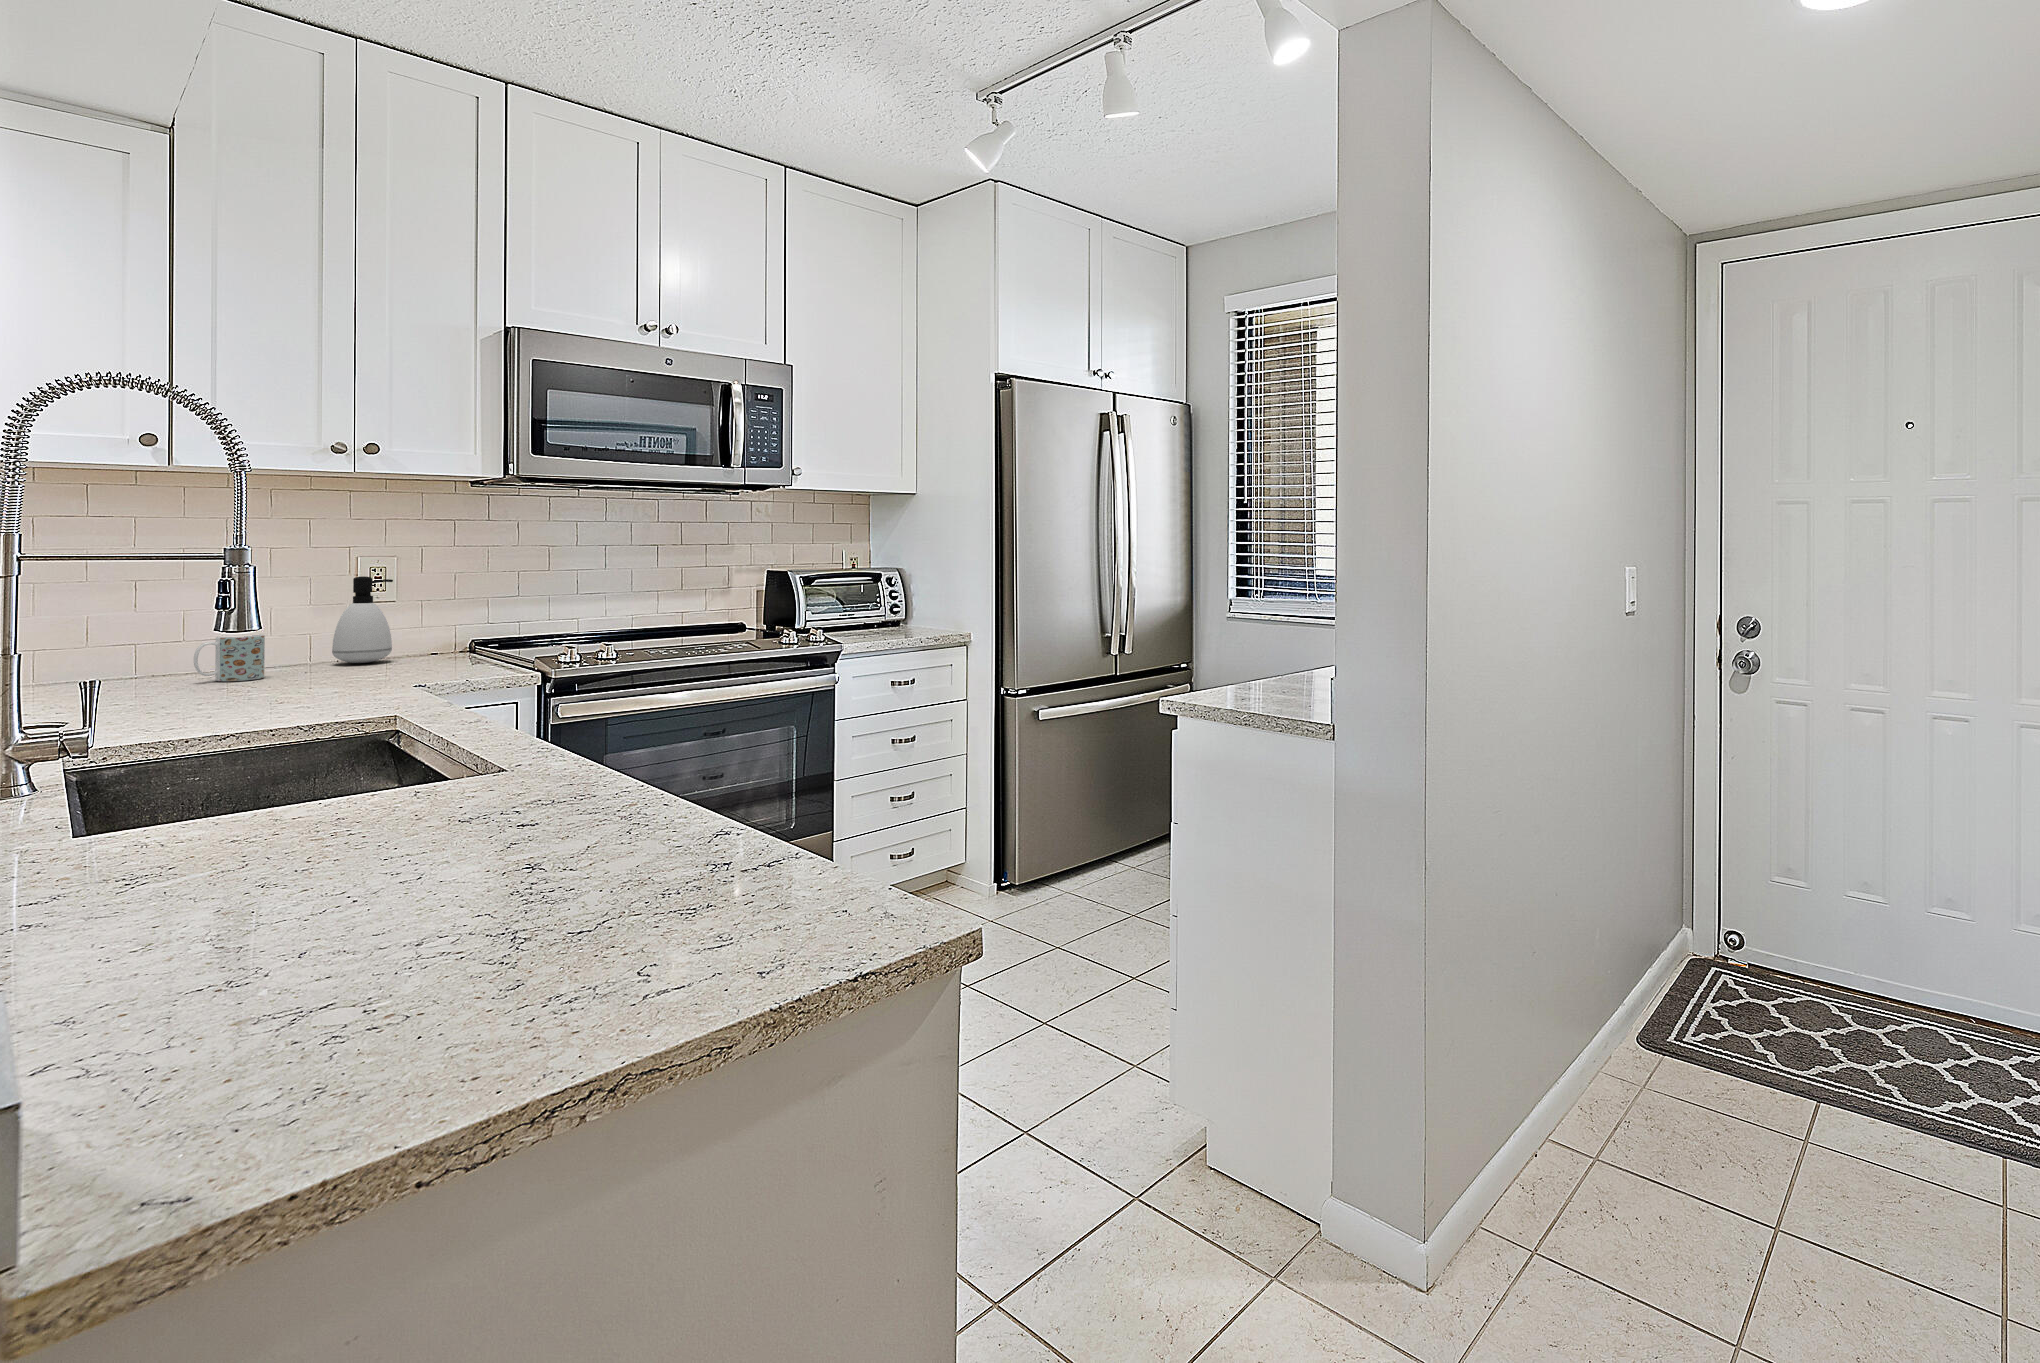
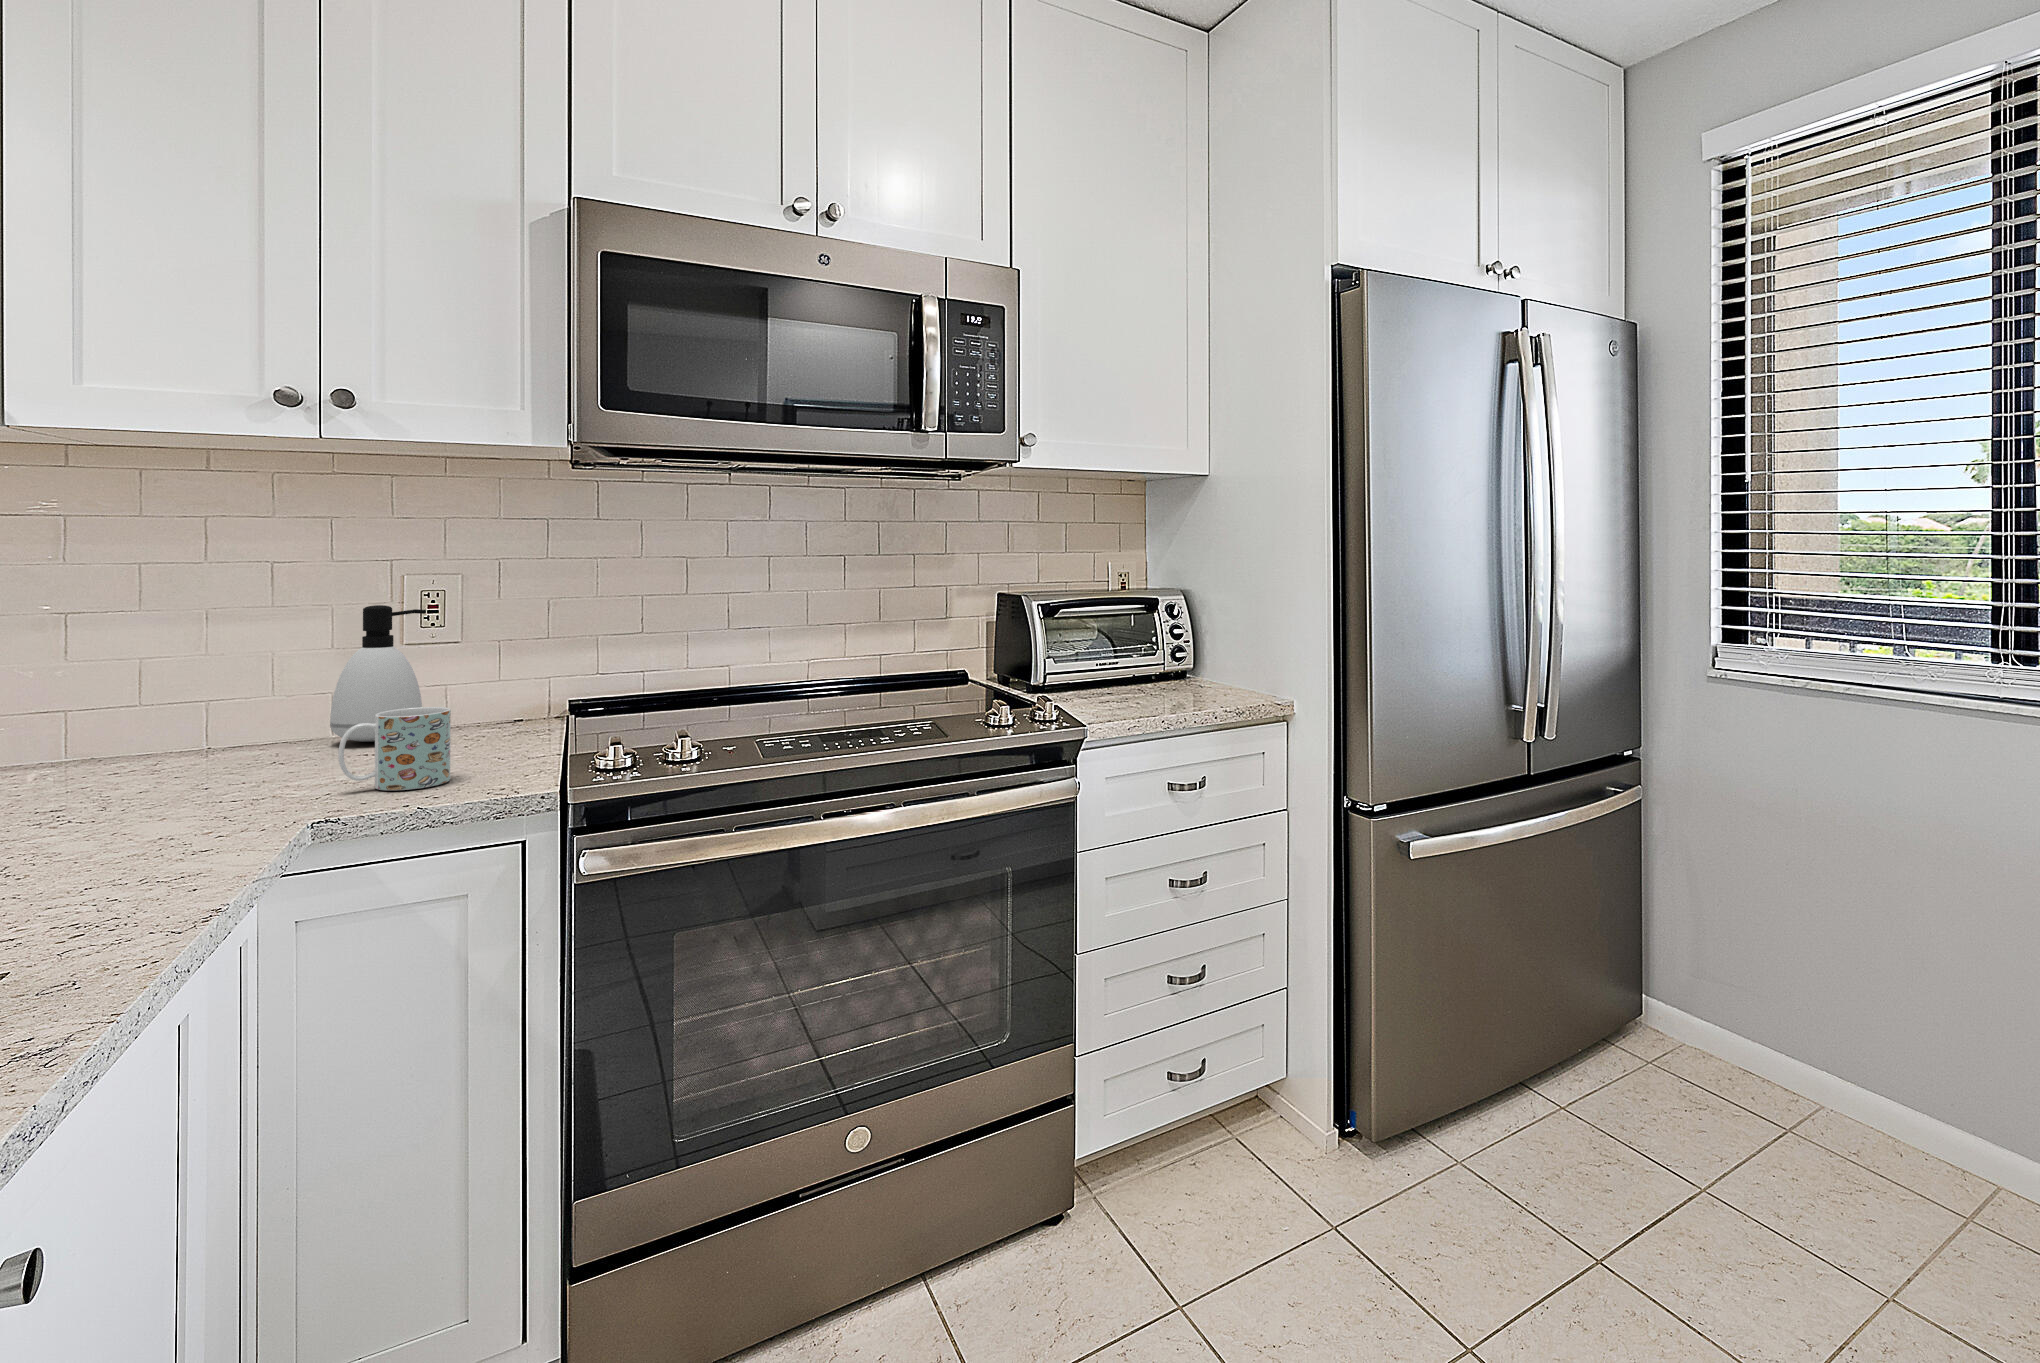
mug: present [194,634,265,681] -> present [338,707,451,790]

